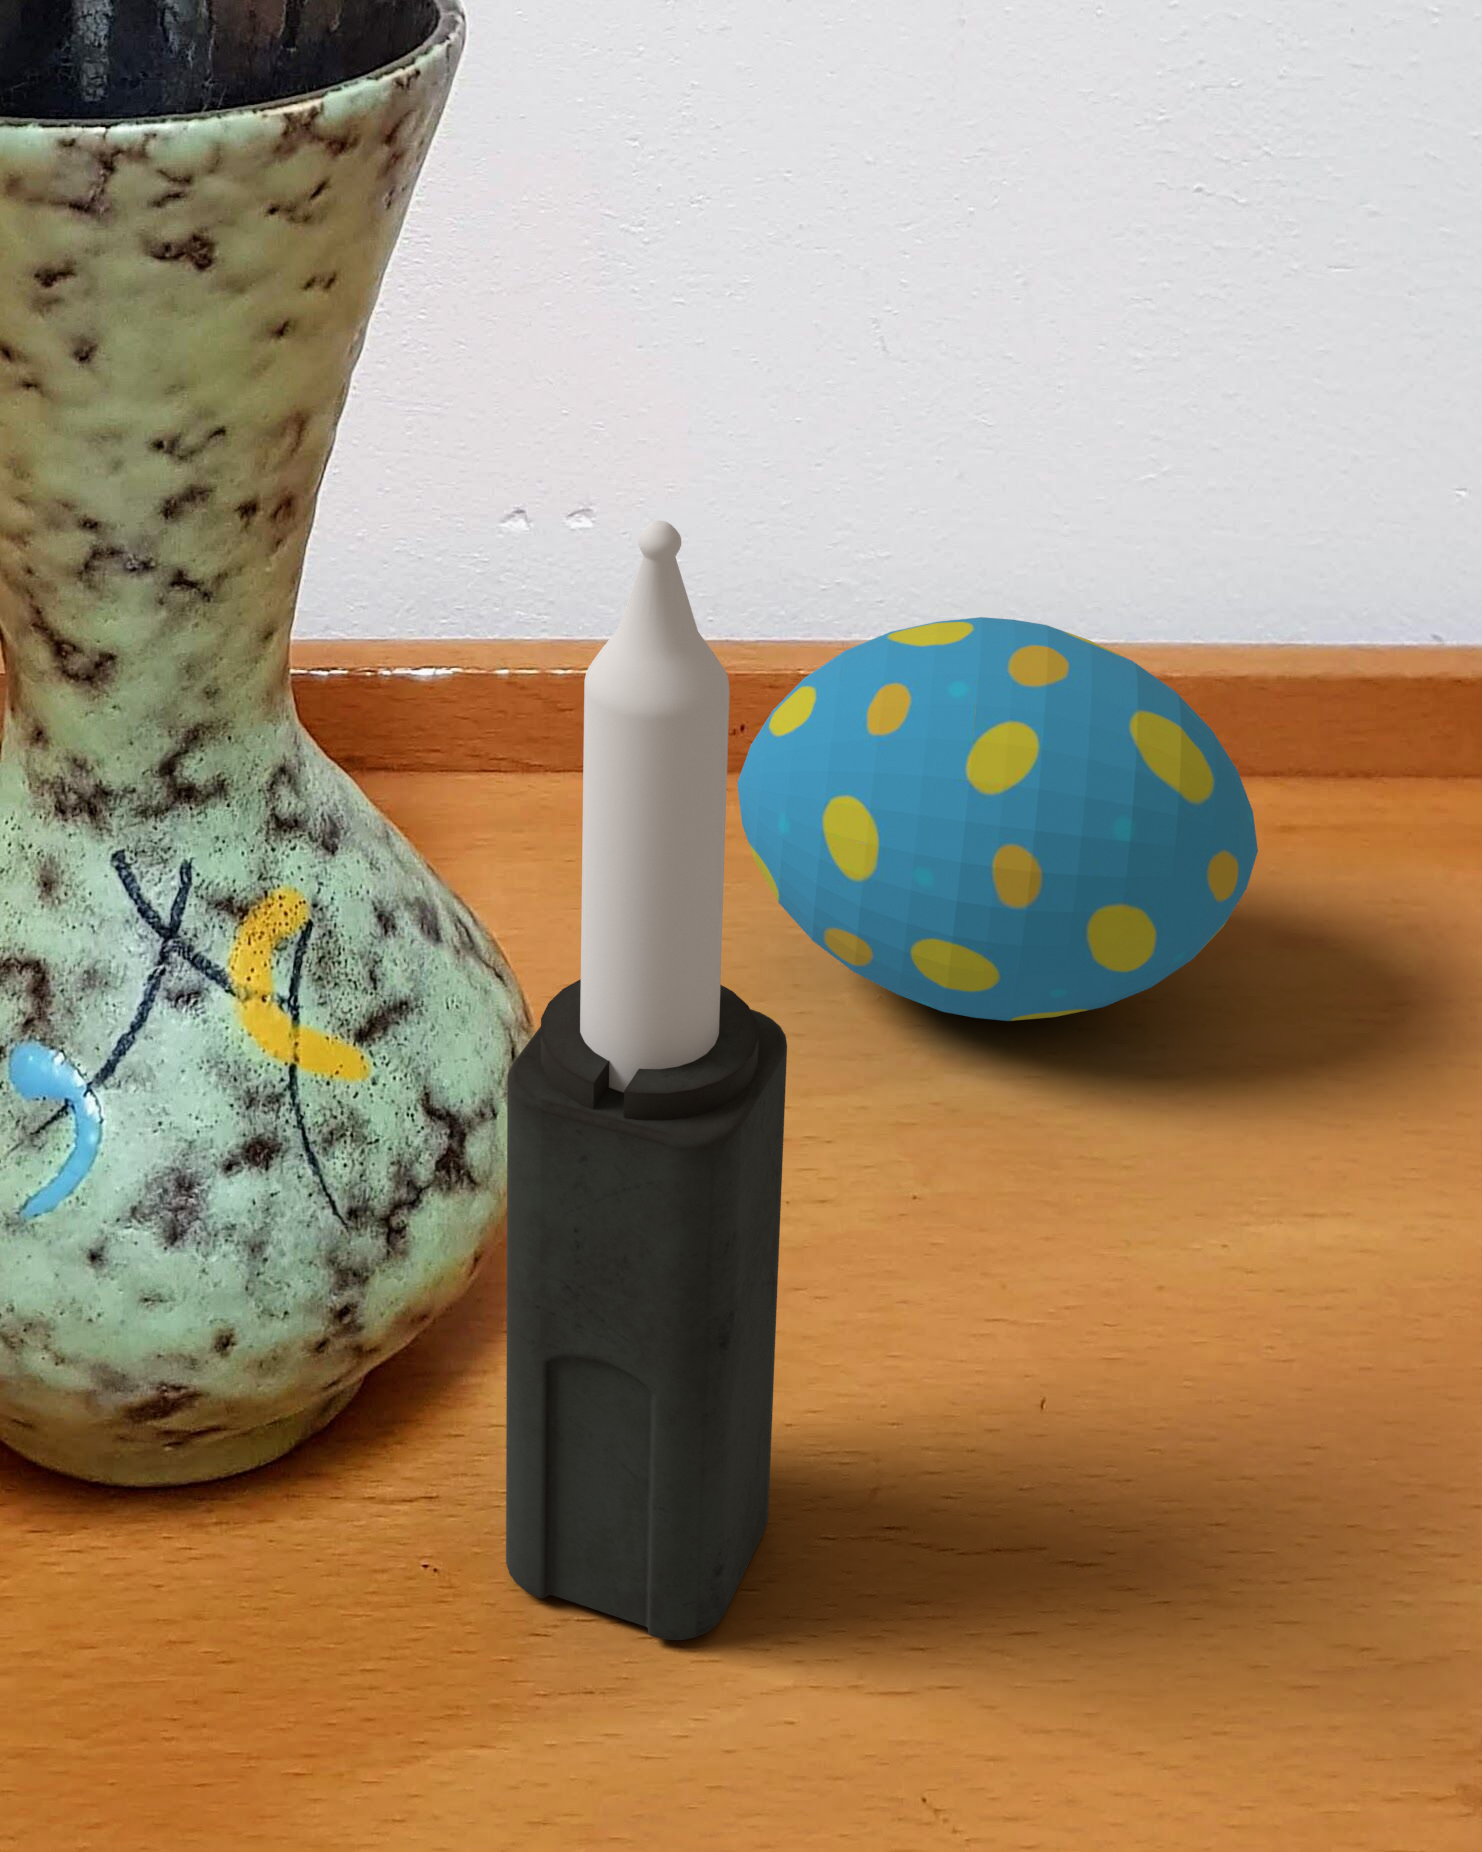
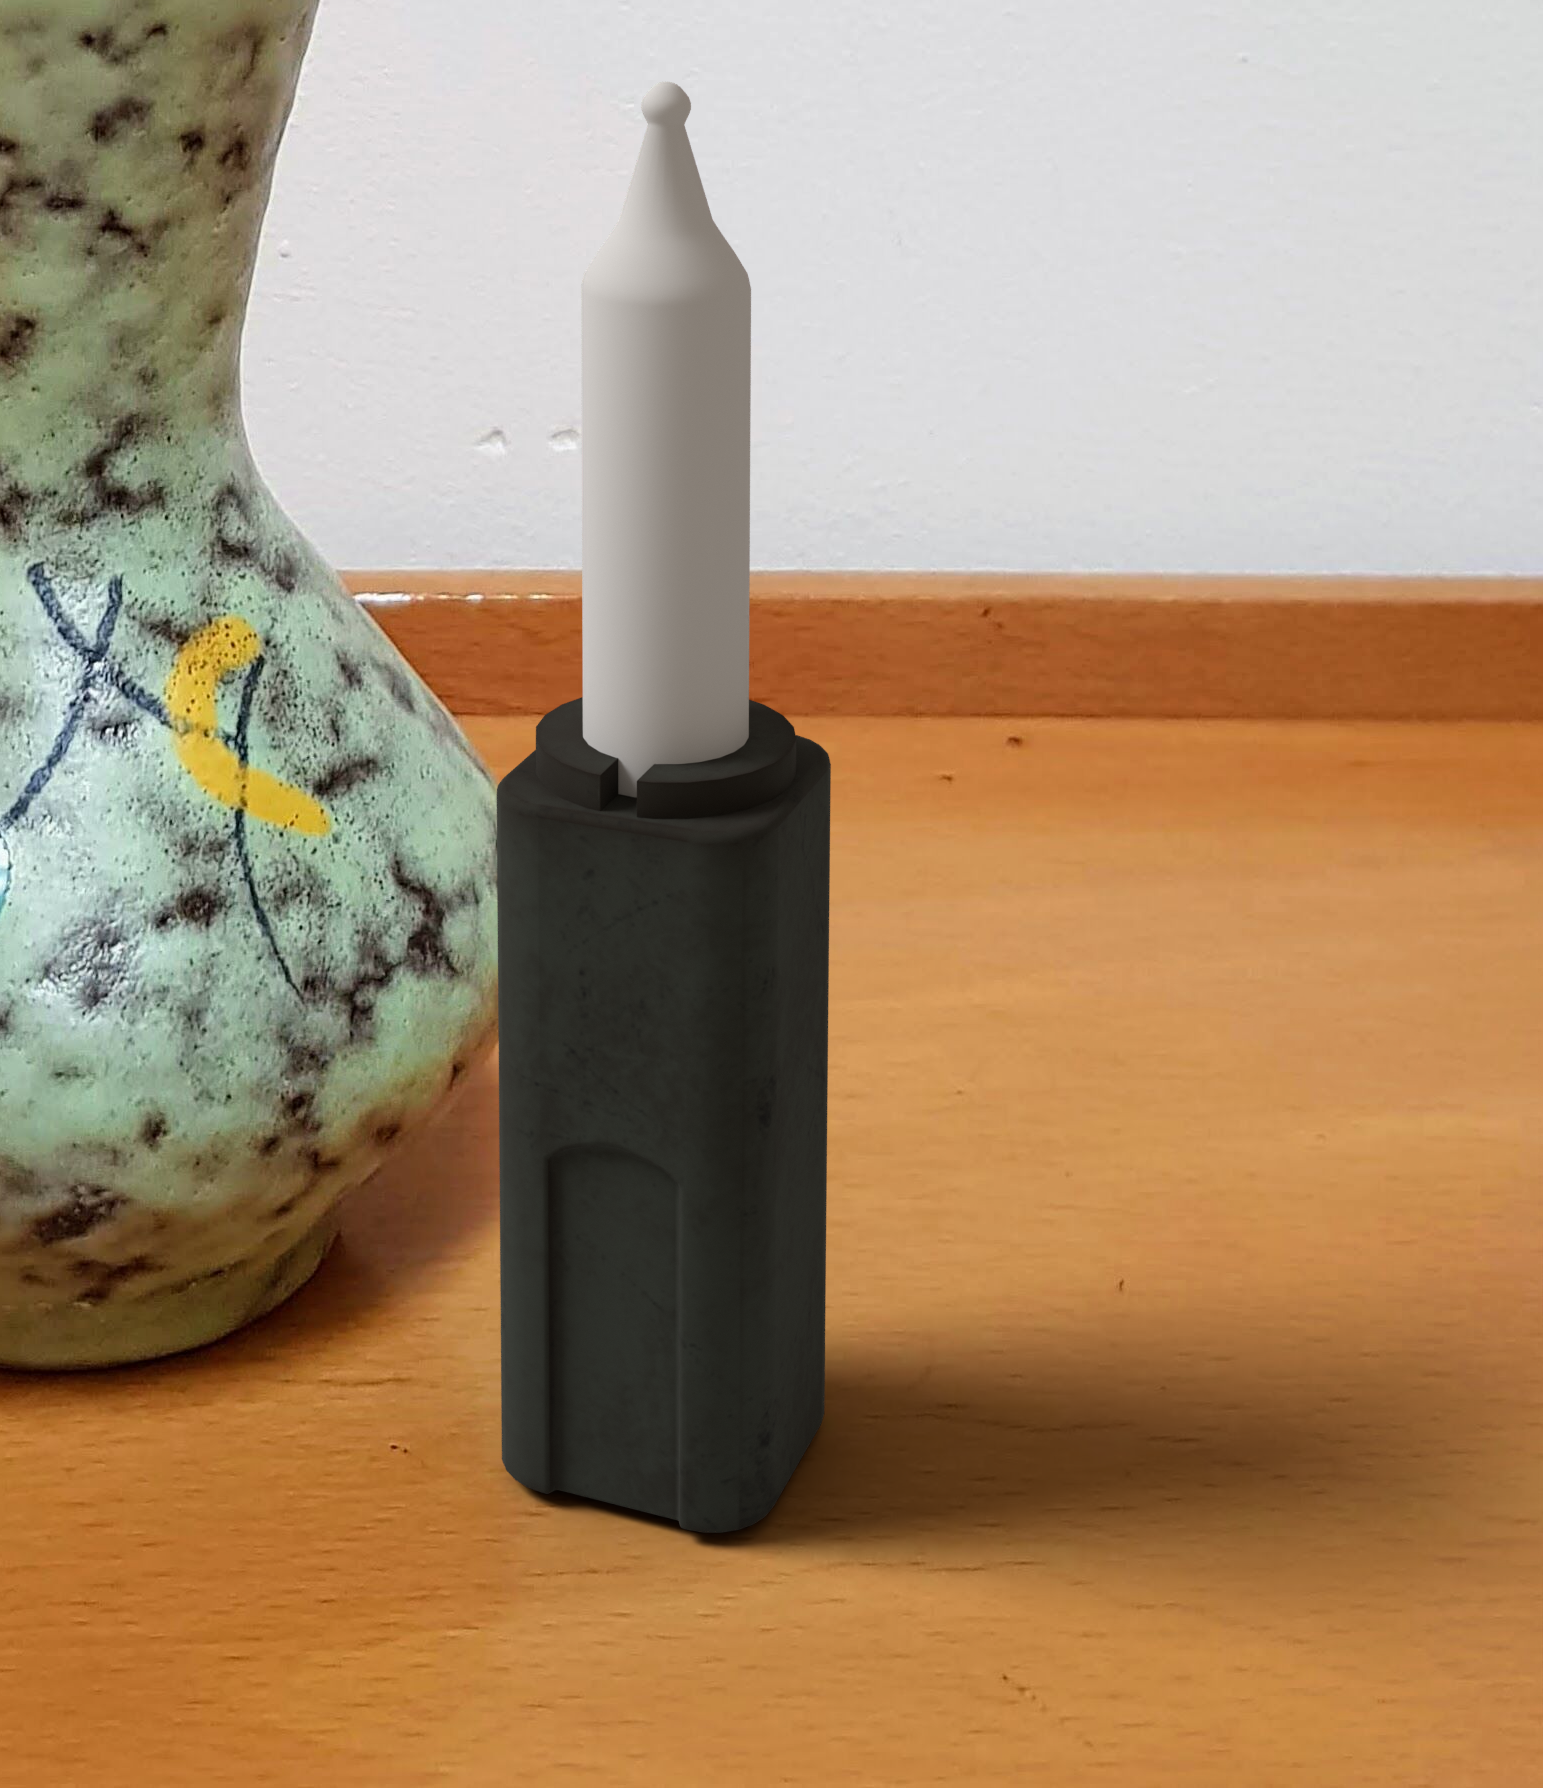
decorative egg: present [737,617,1258,1021] -> none [763,465,1379,940]

